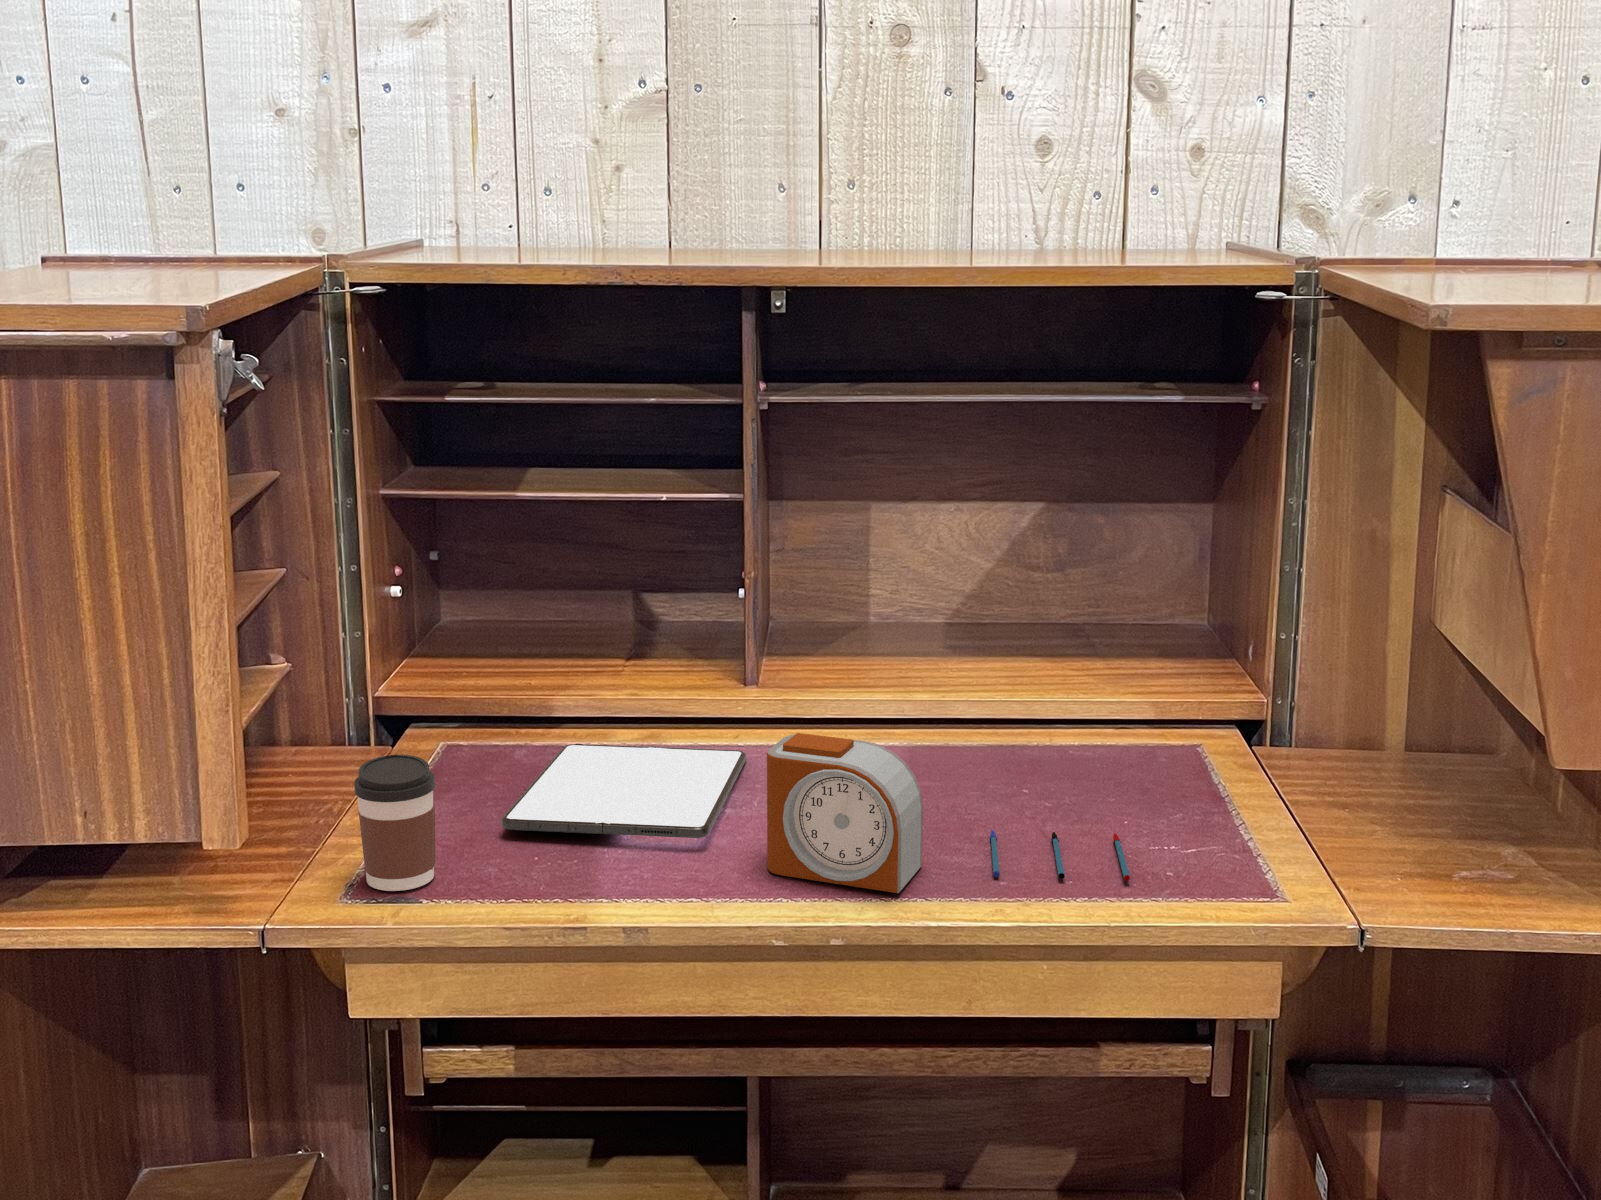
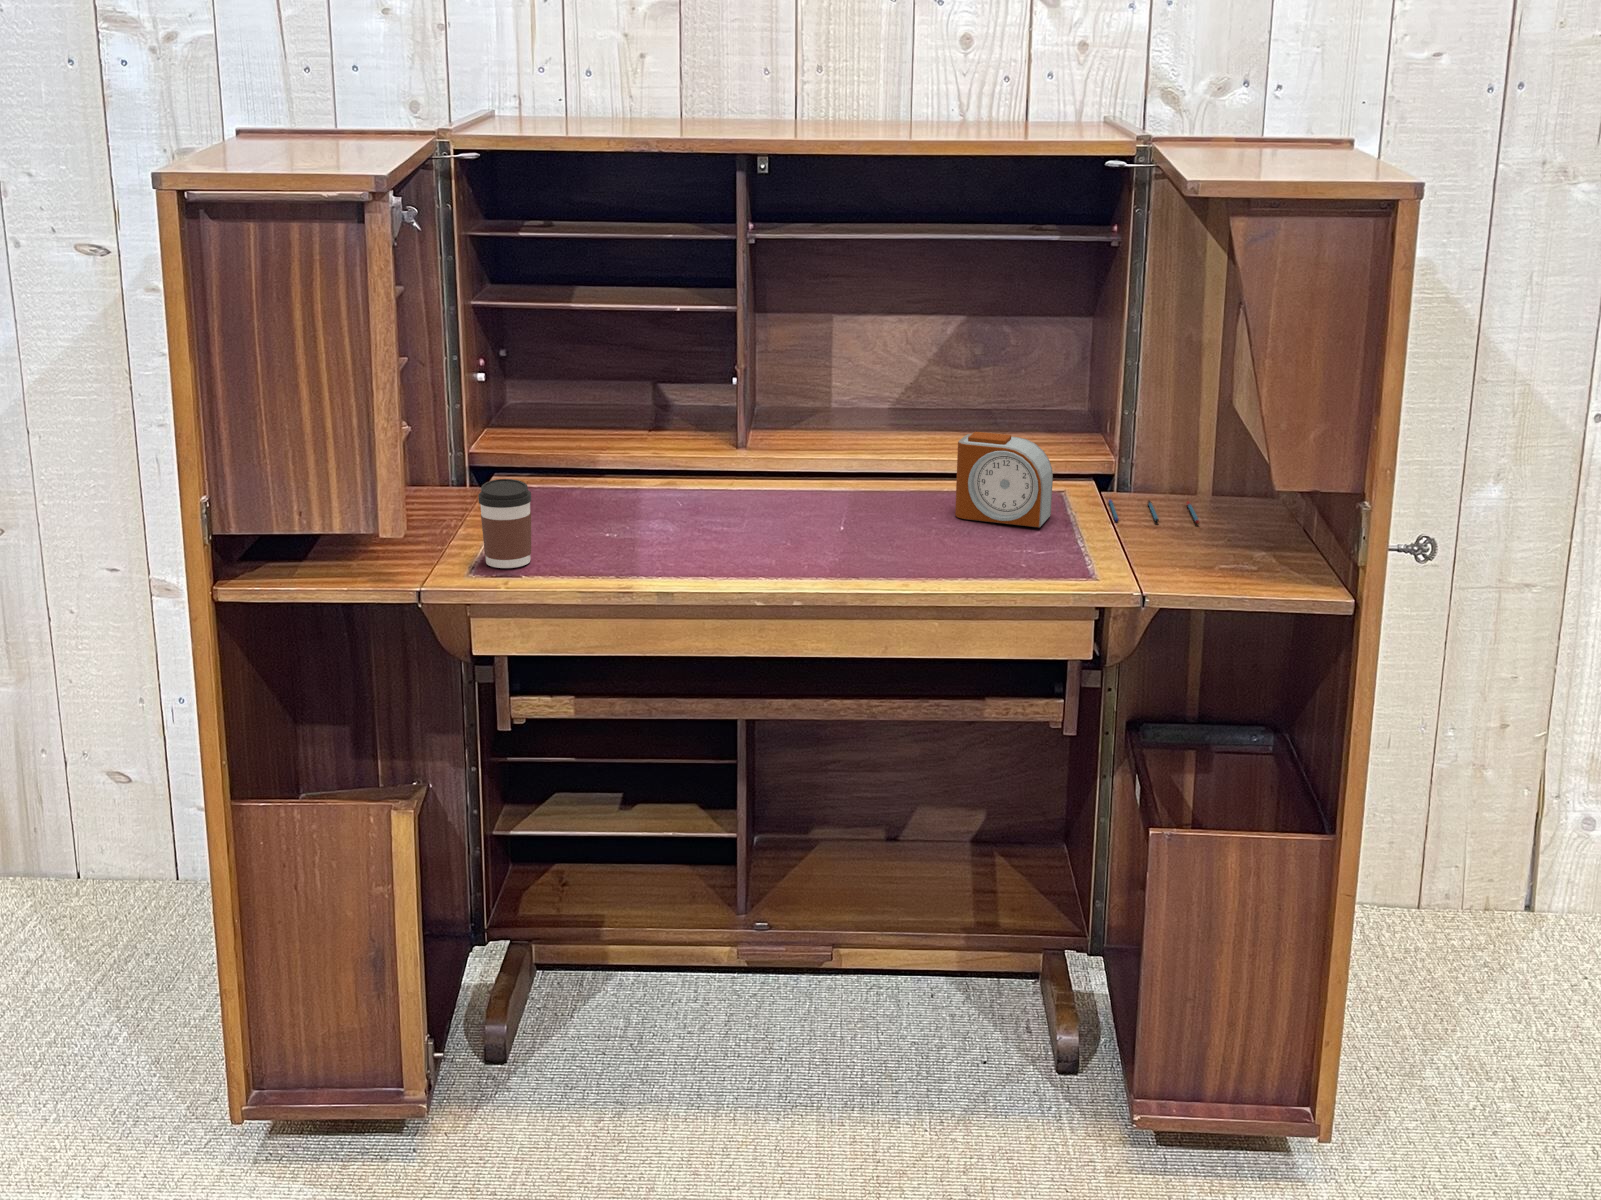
alarm clock: present [767,733,923,893] -> present [955,432,1053,527]
tablet: present [502,744,746,838] -> none [572,485,739,540]
pen: present [990,830,1130,881] -> present [1109,500,1199,523]

